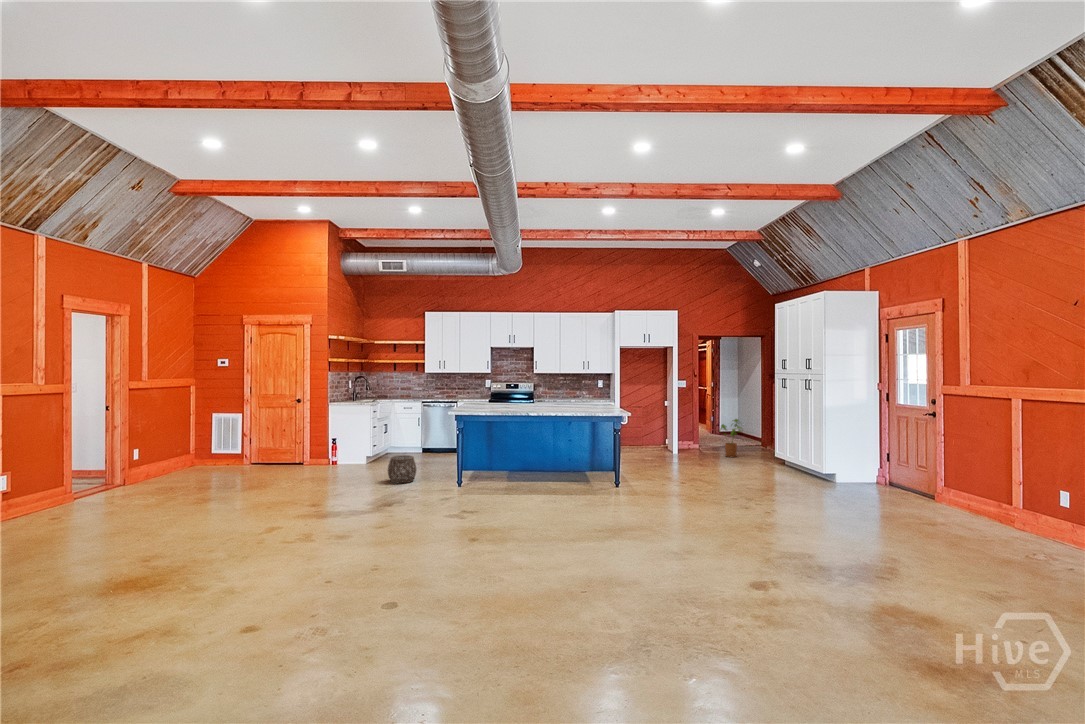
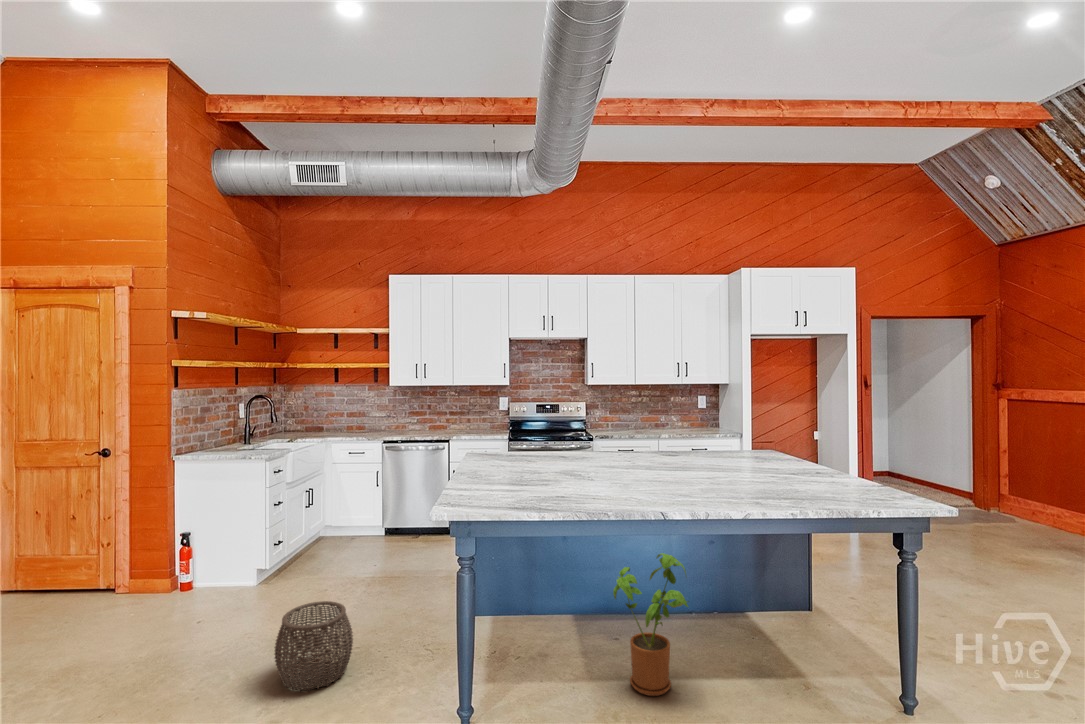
house plant: present [719,419,741,457] -> present [613,553,688,696]

